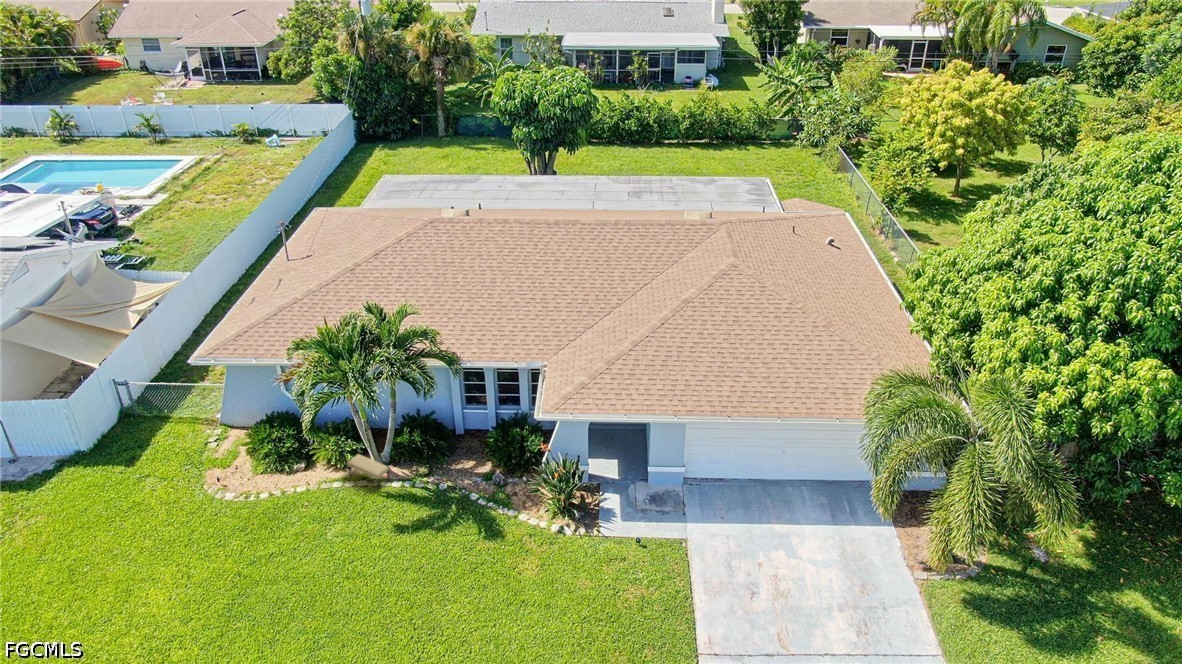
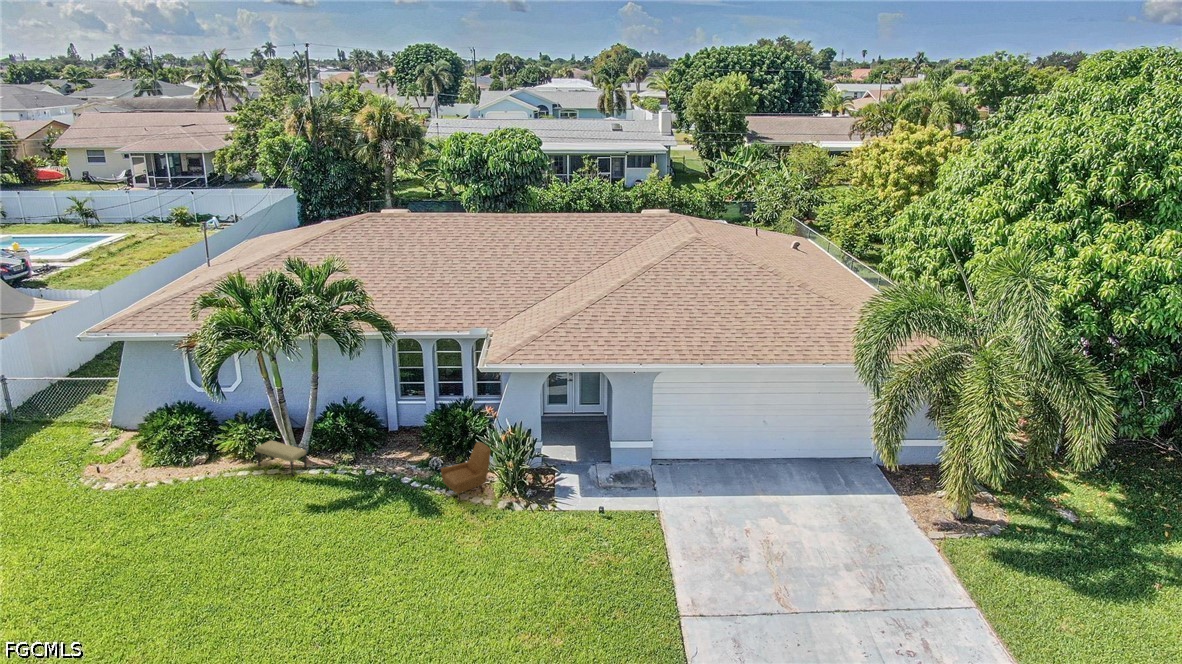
chair: none [503,471,545,525] -> present [441,442,491,503]

